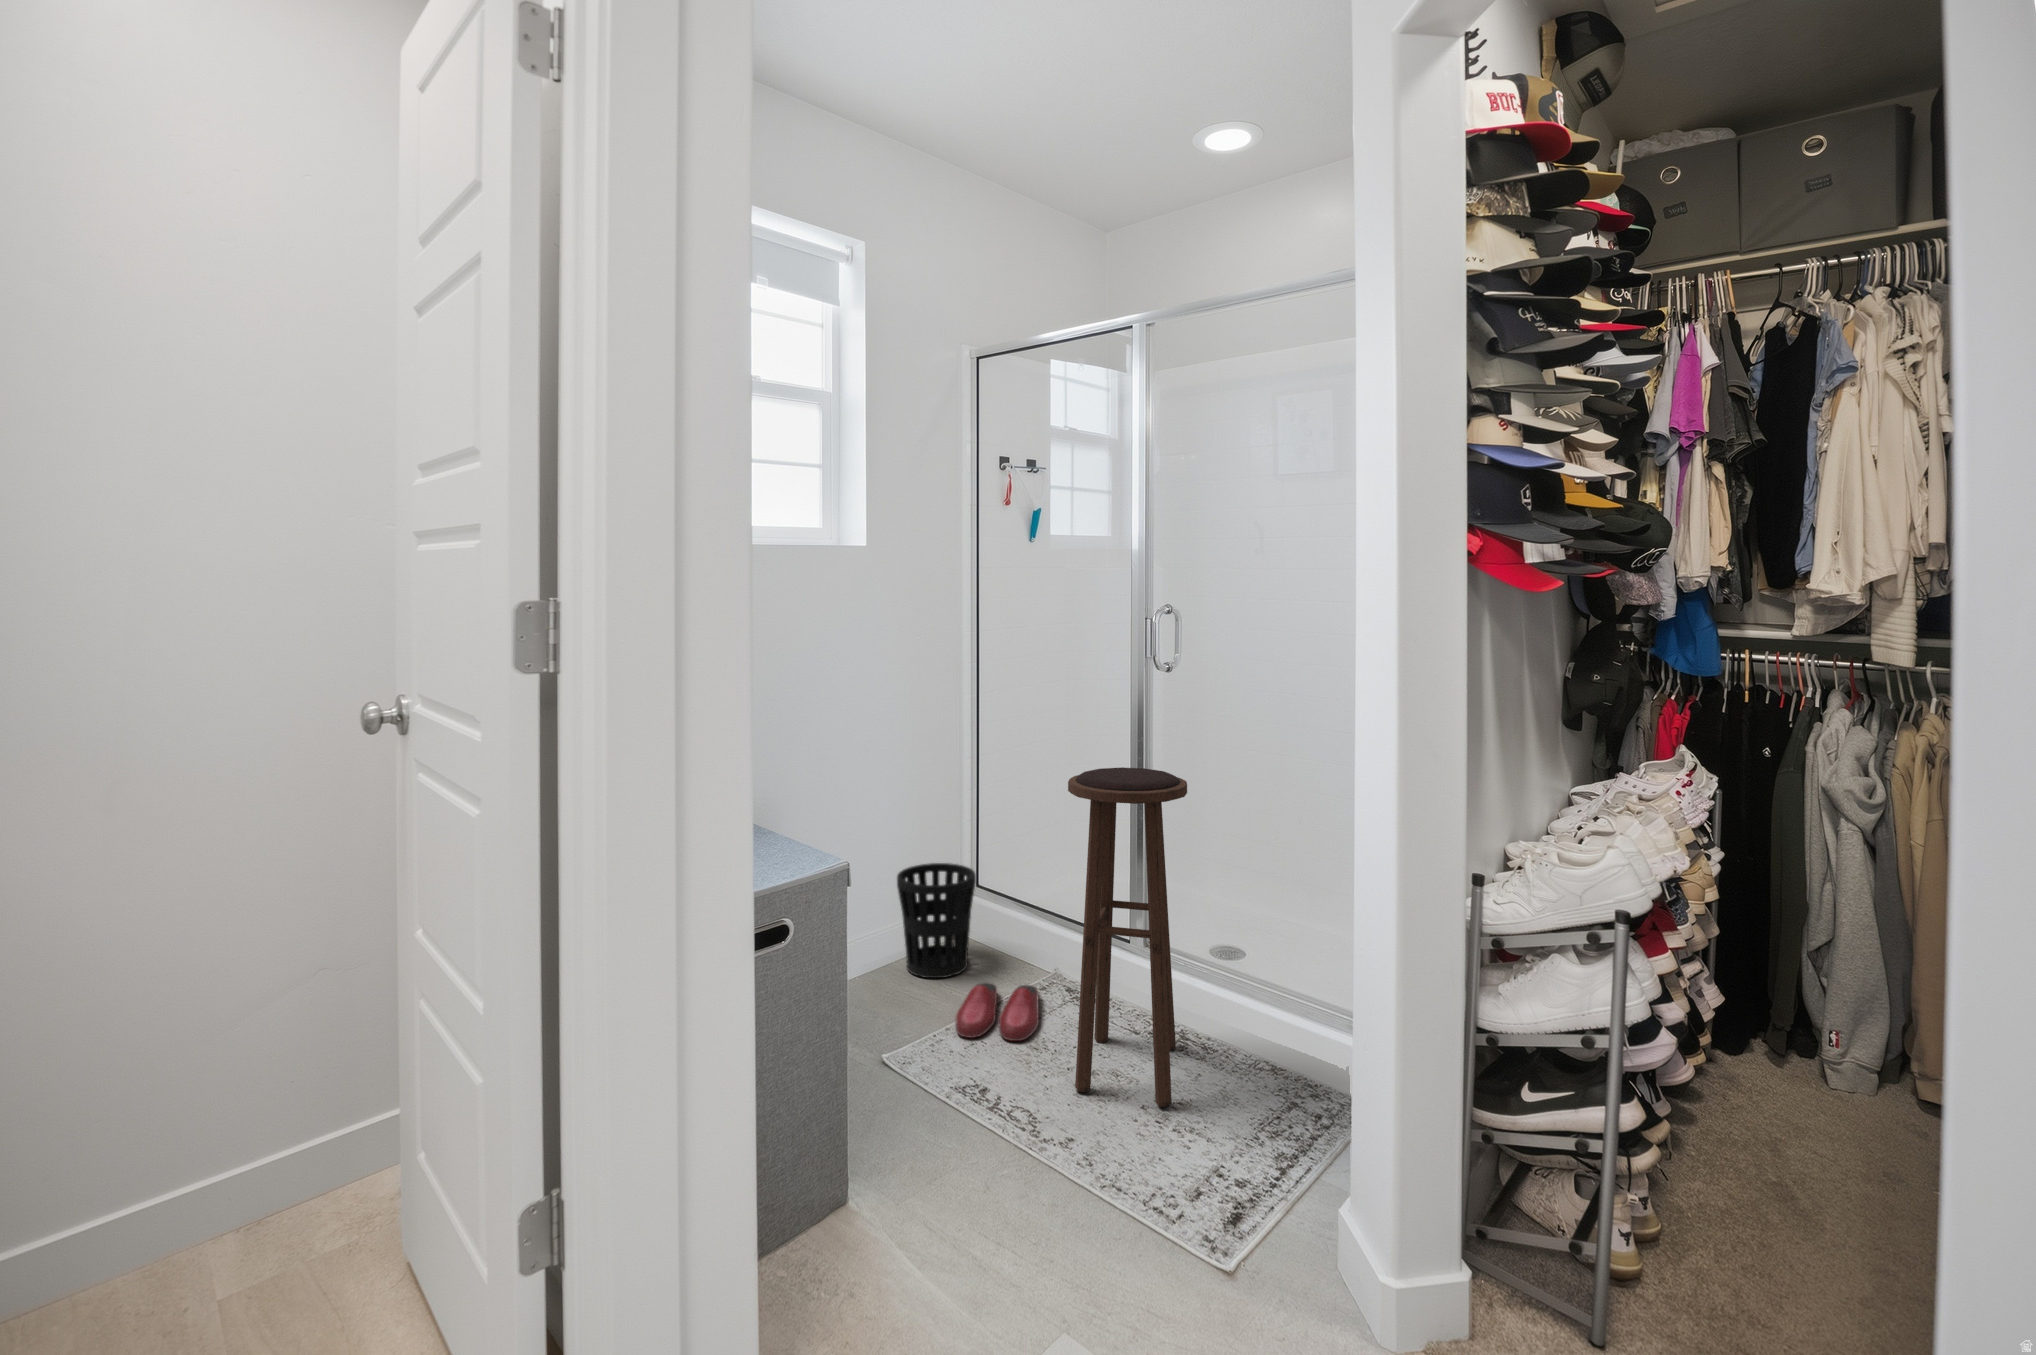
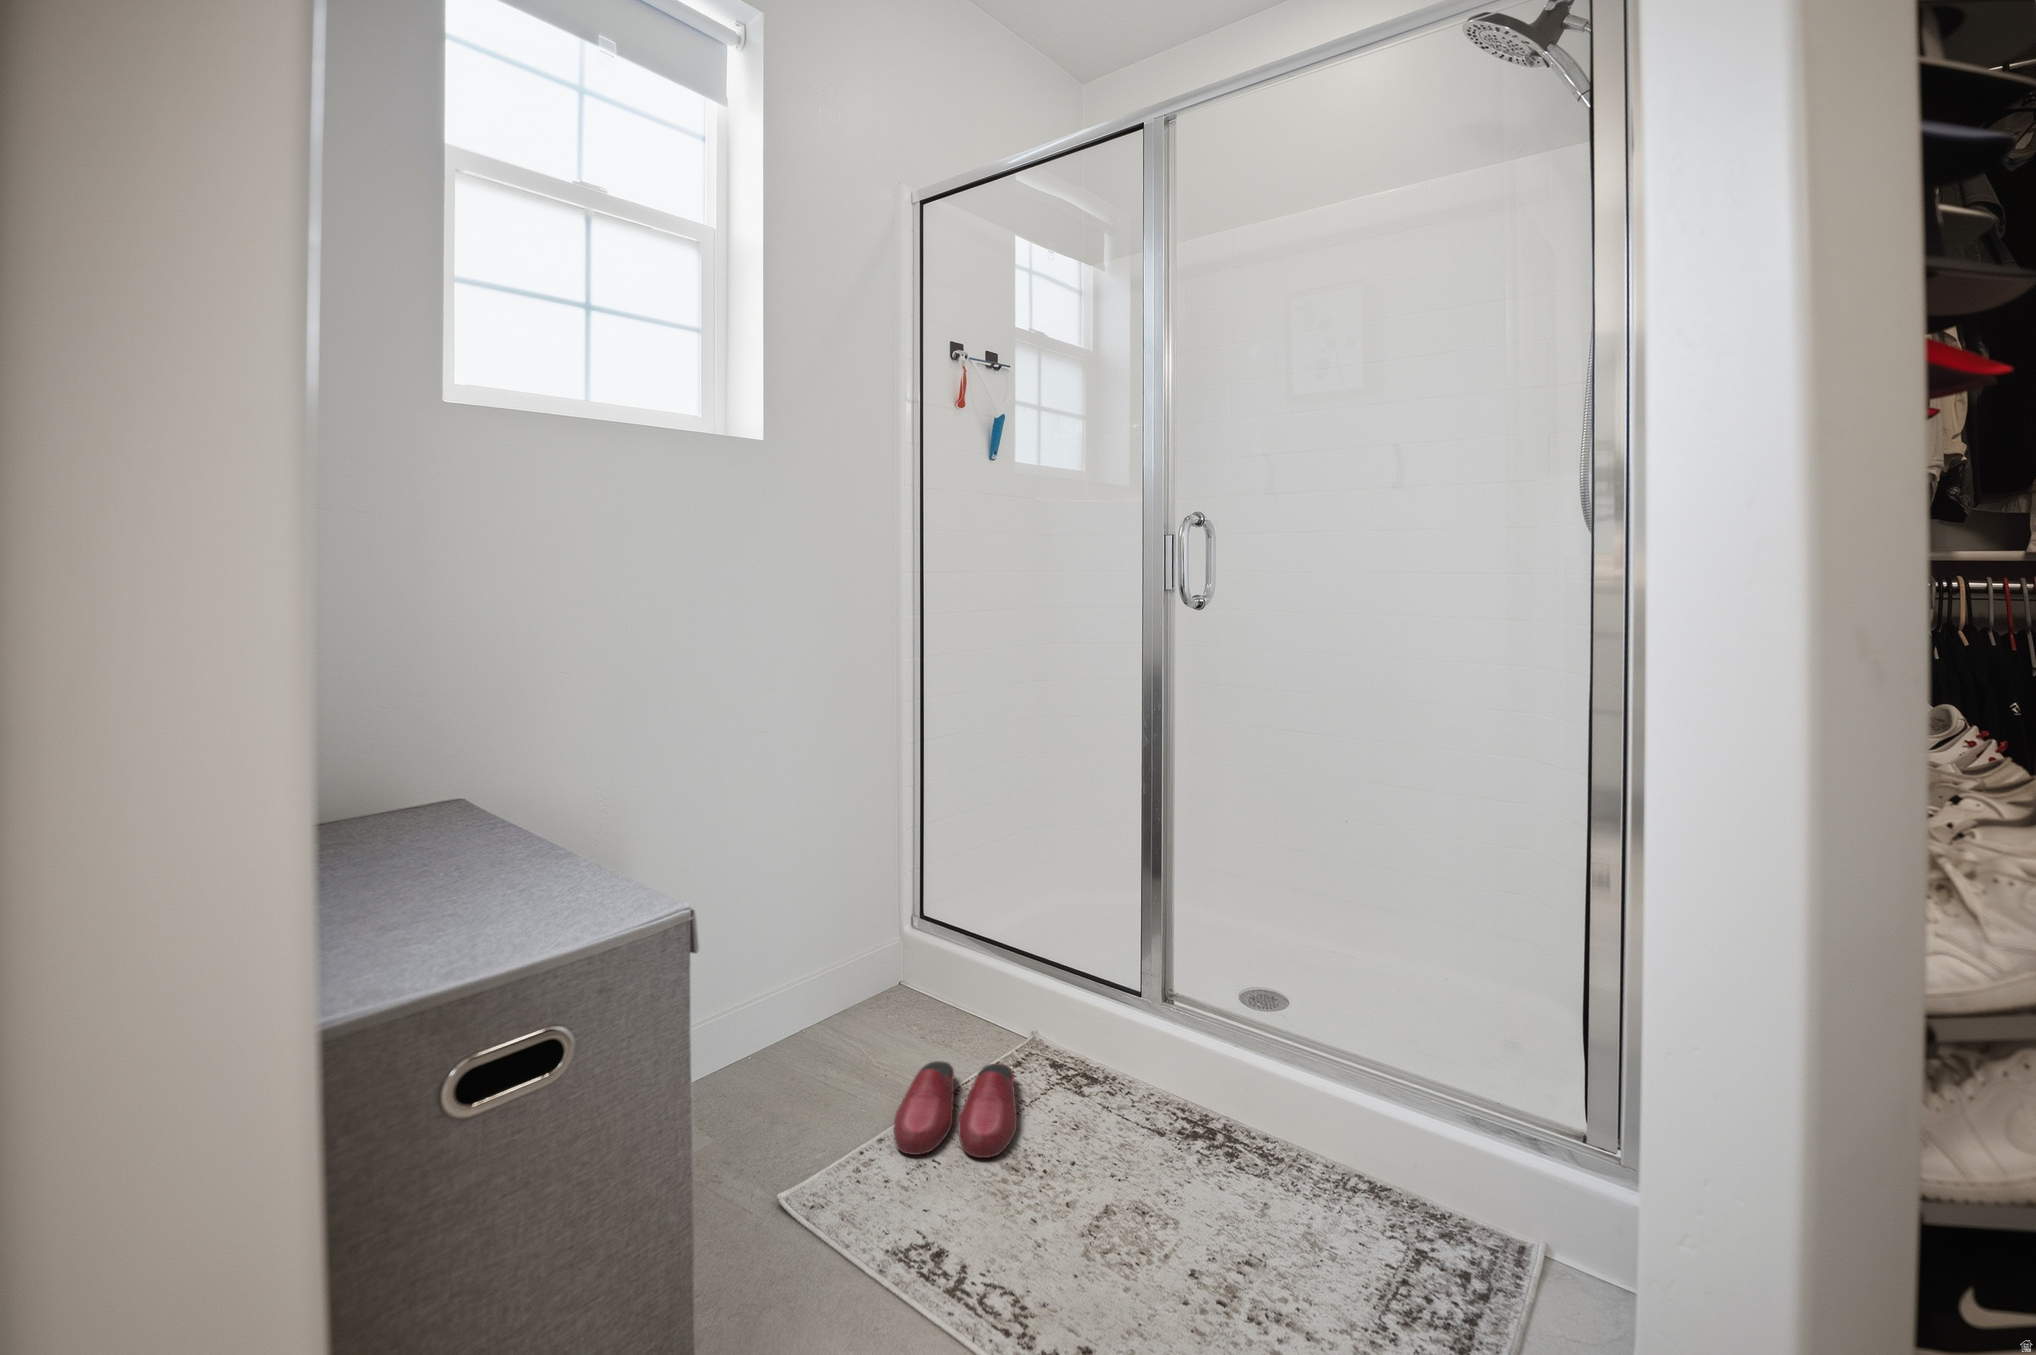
stool: present [1068,767,1187,1107] -> none [1067,743,1251,1273]
wastebasket: present [897,863,976,978] -> none [809,890,921,1056]

